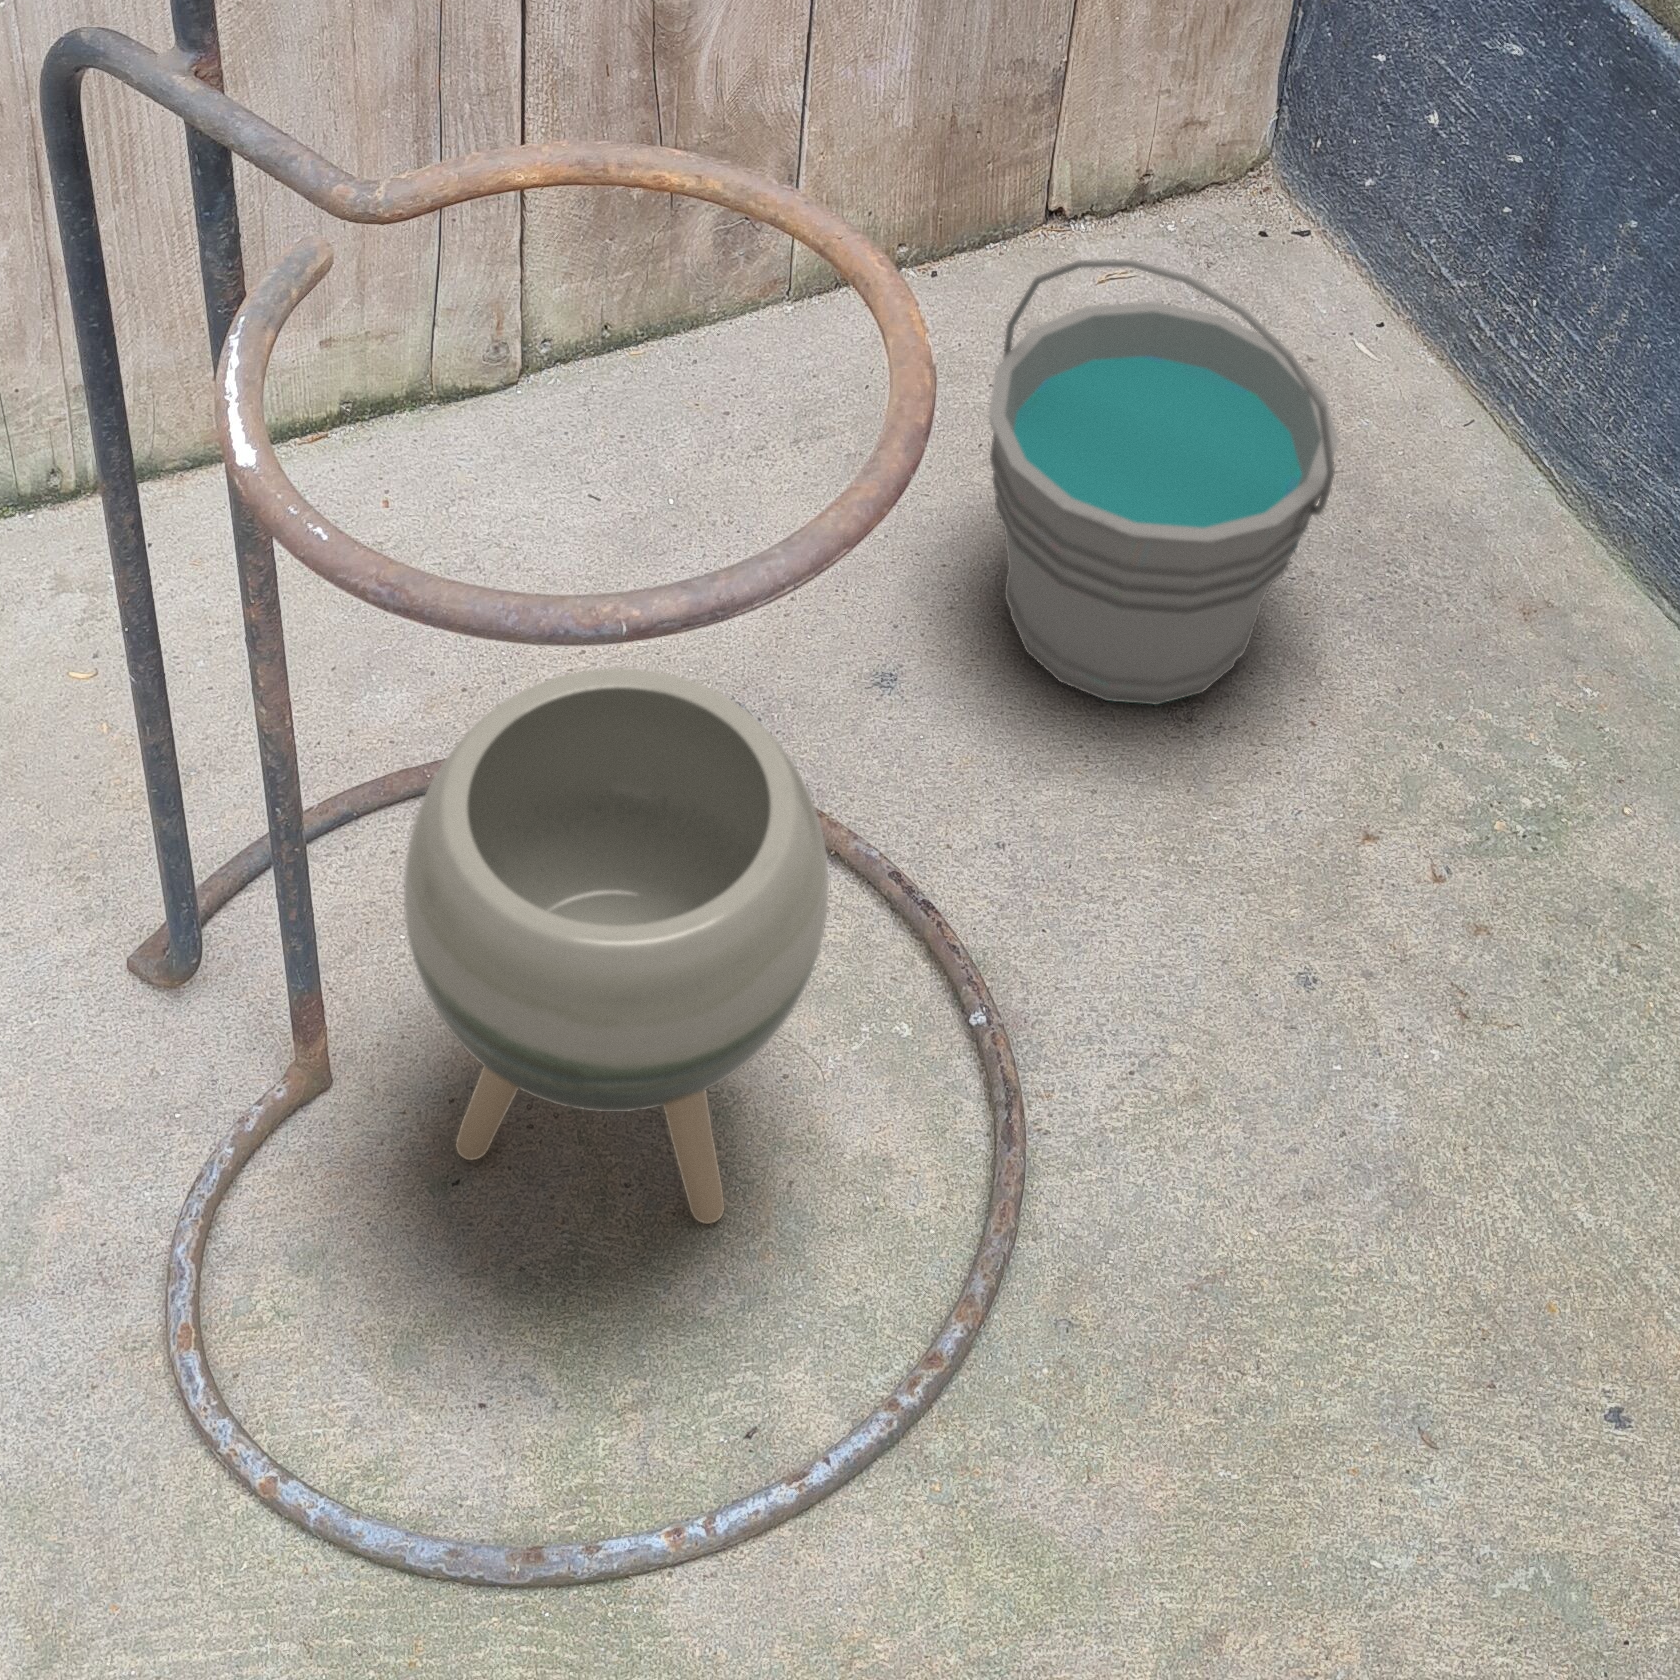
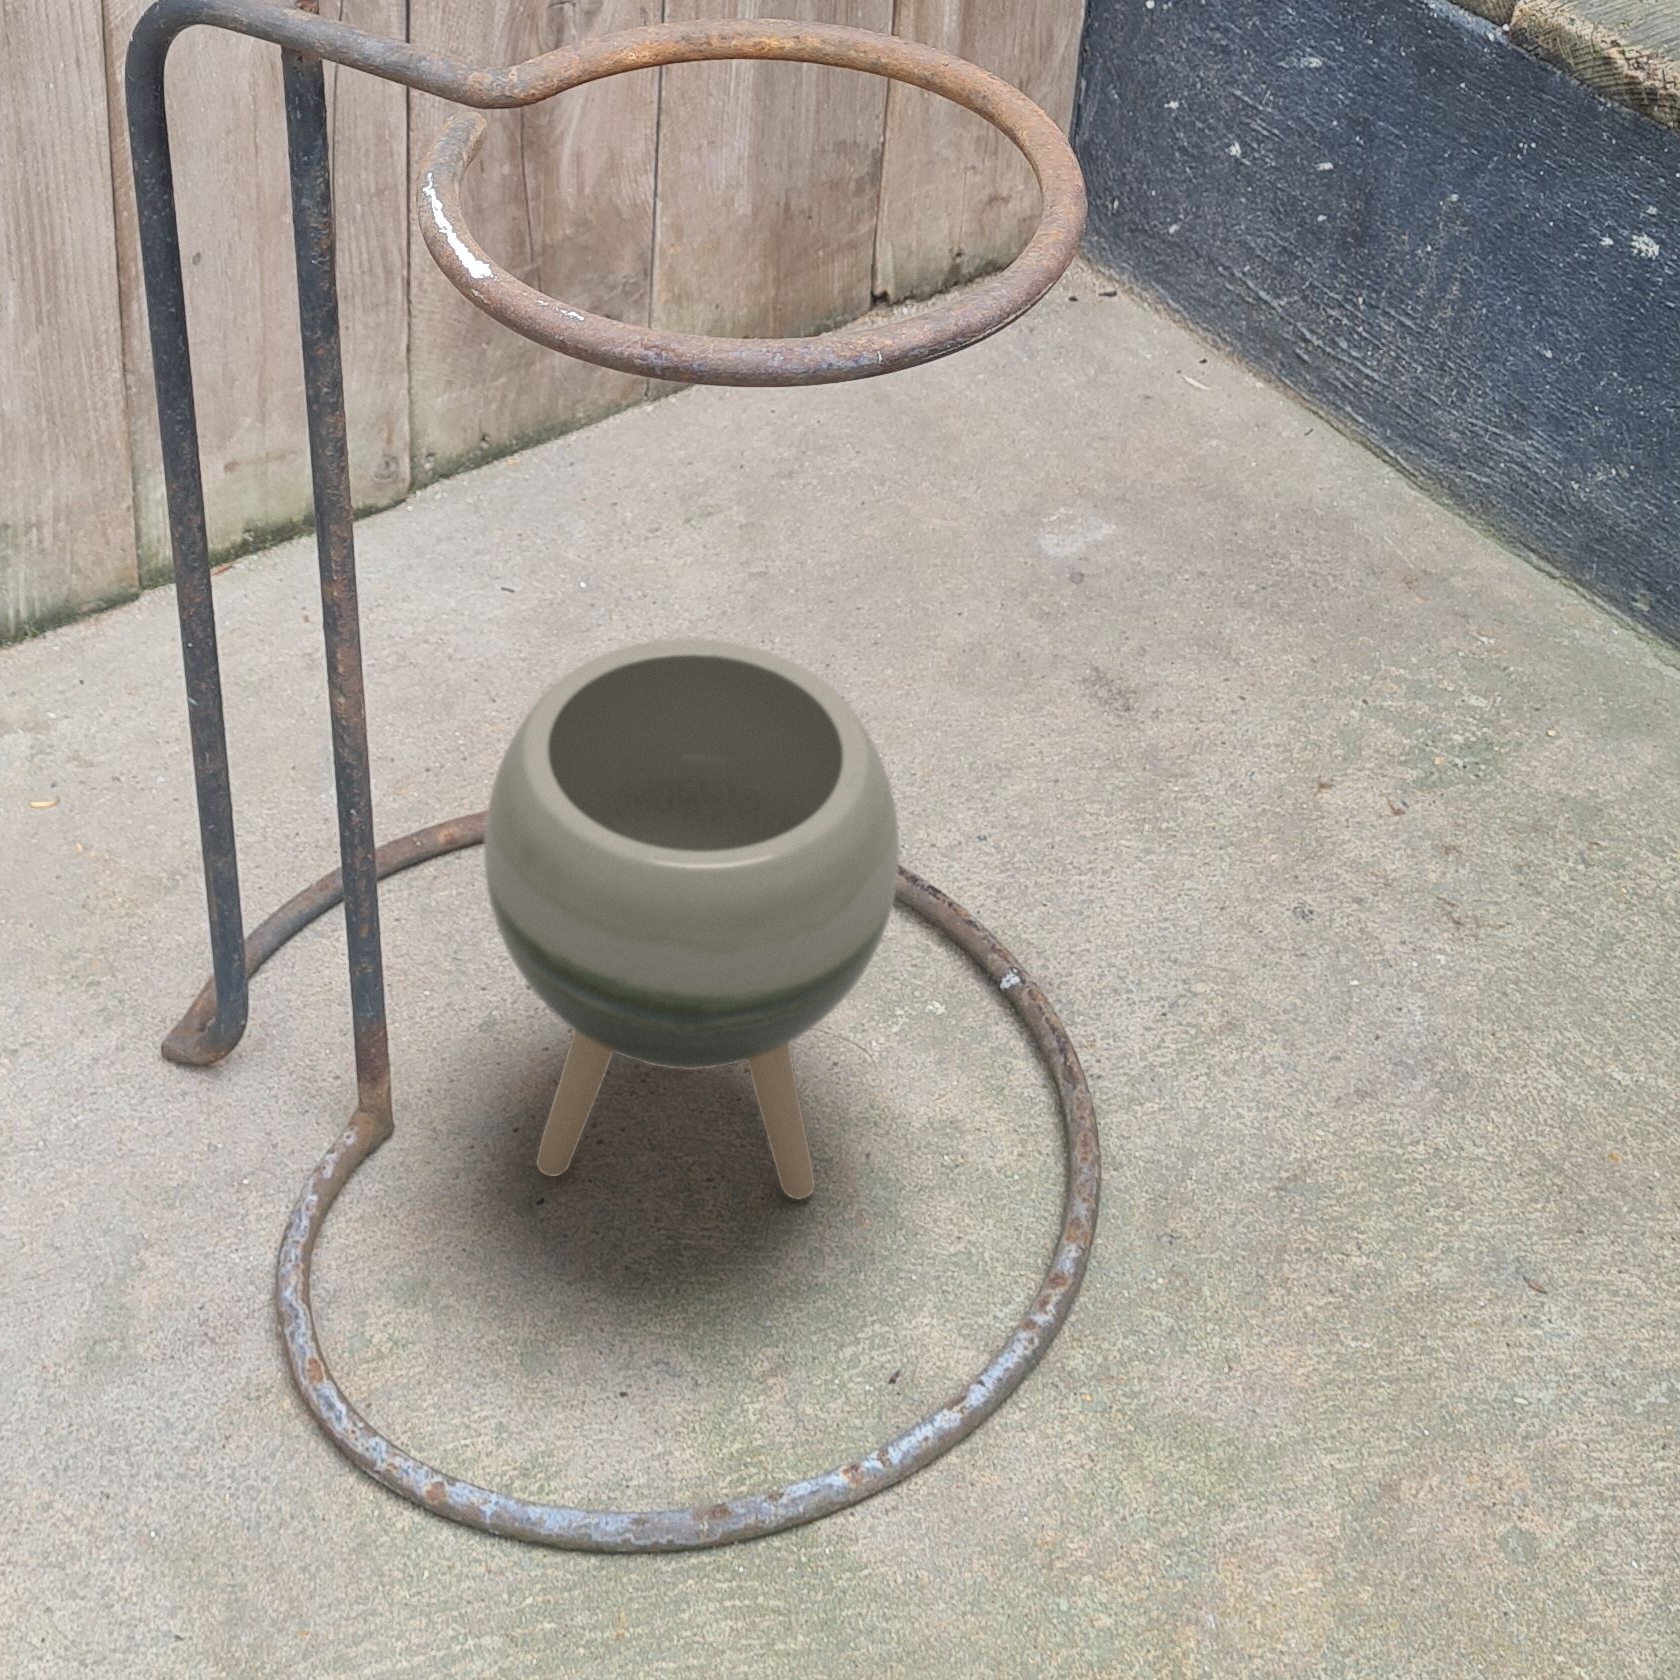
bucket: present [989,260,1339,705] -> none [907,257,1245,700]

